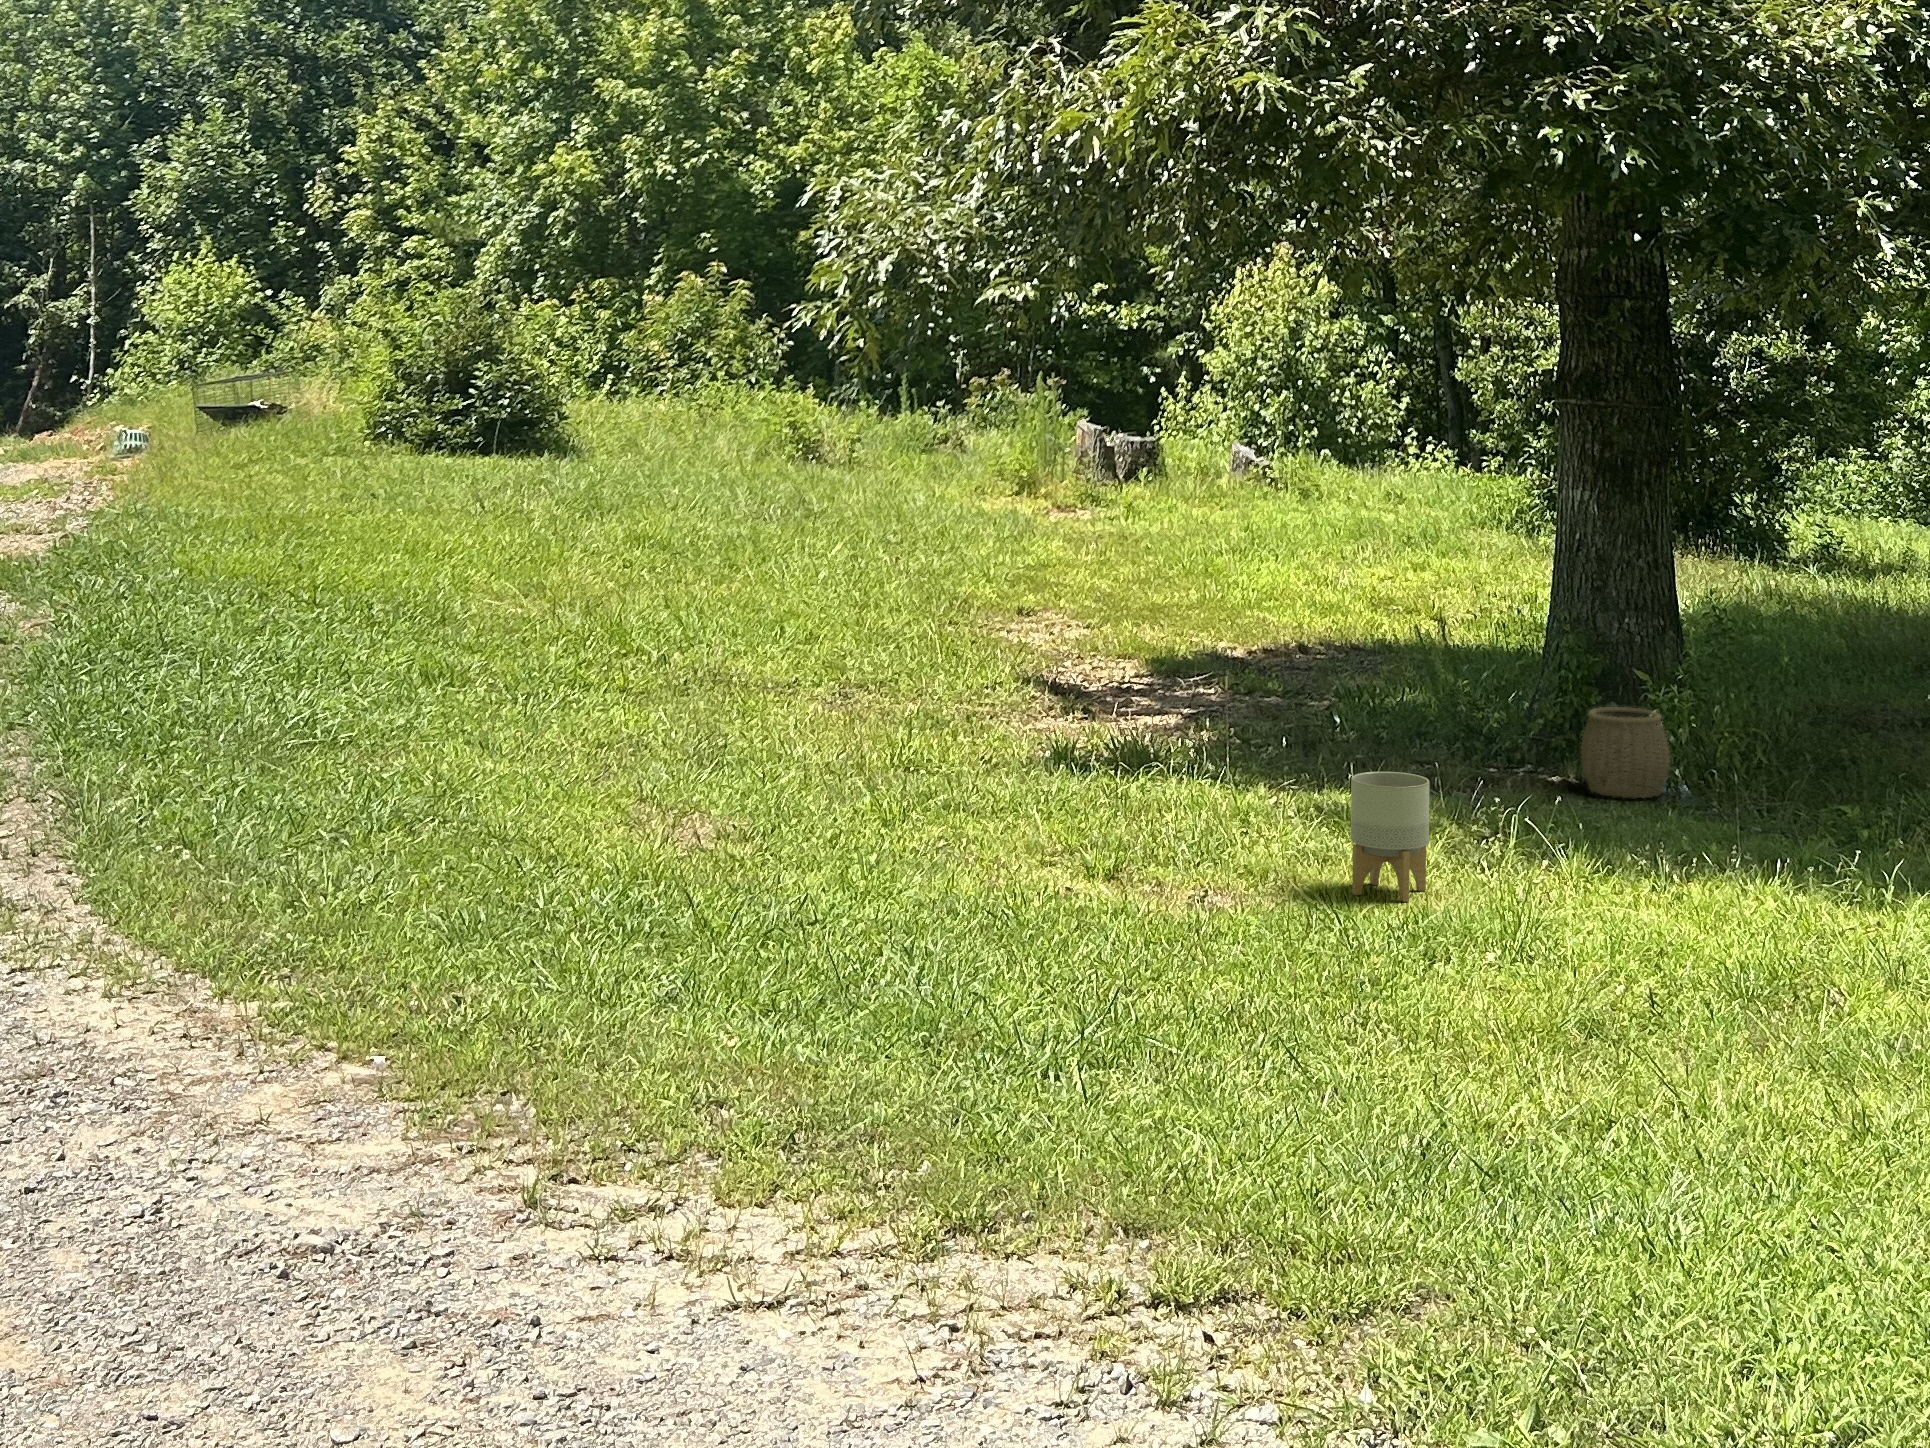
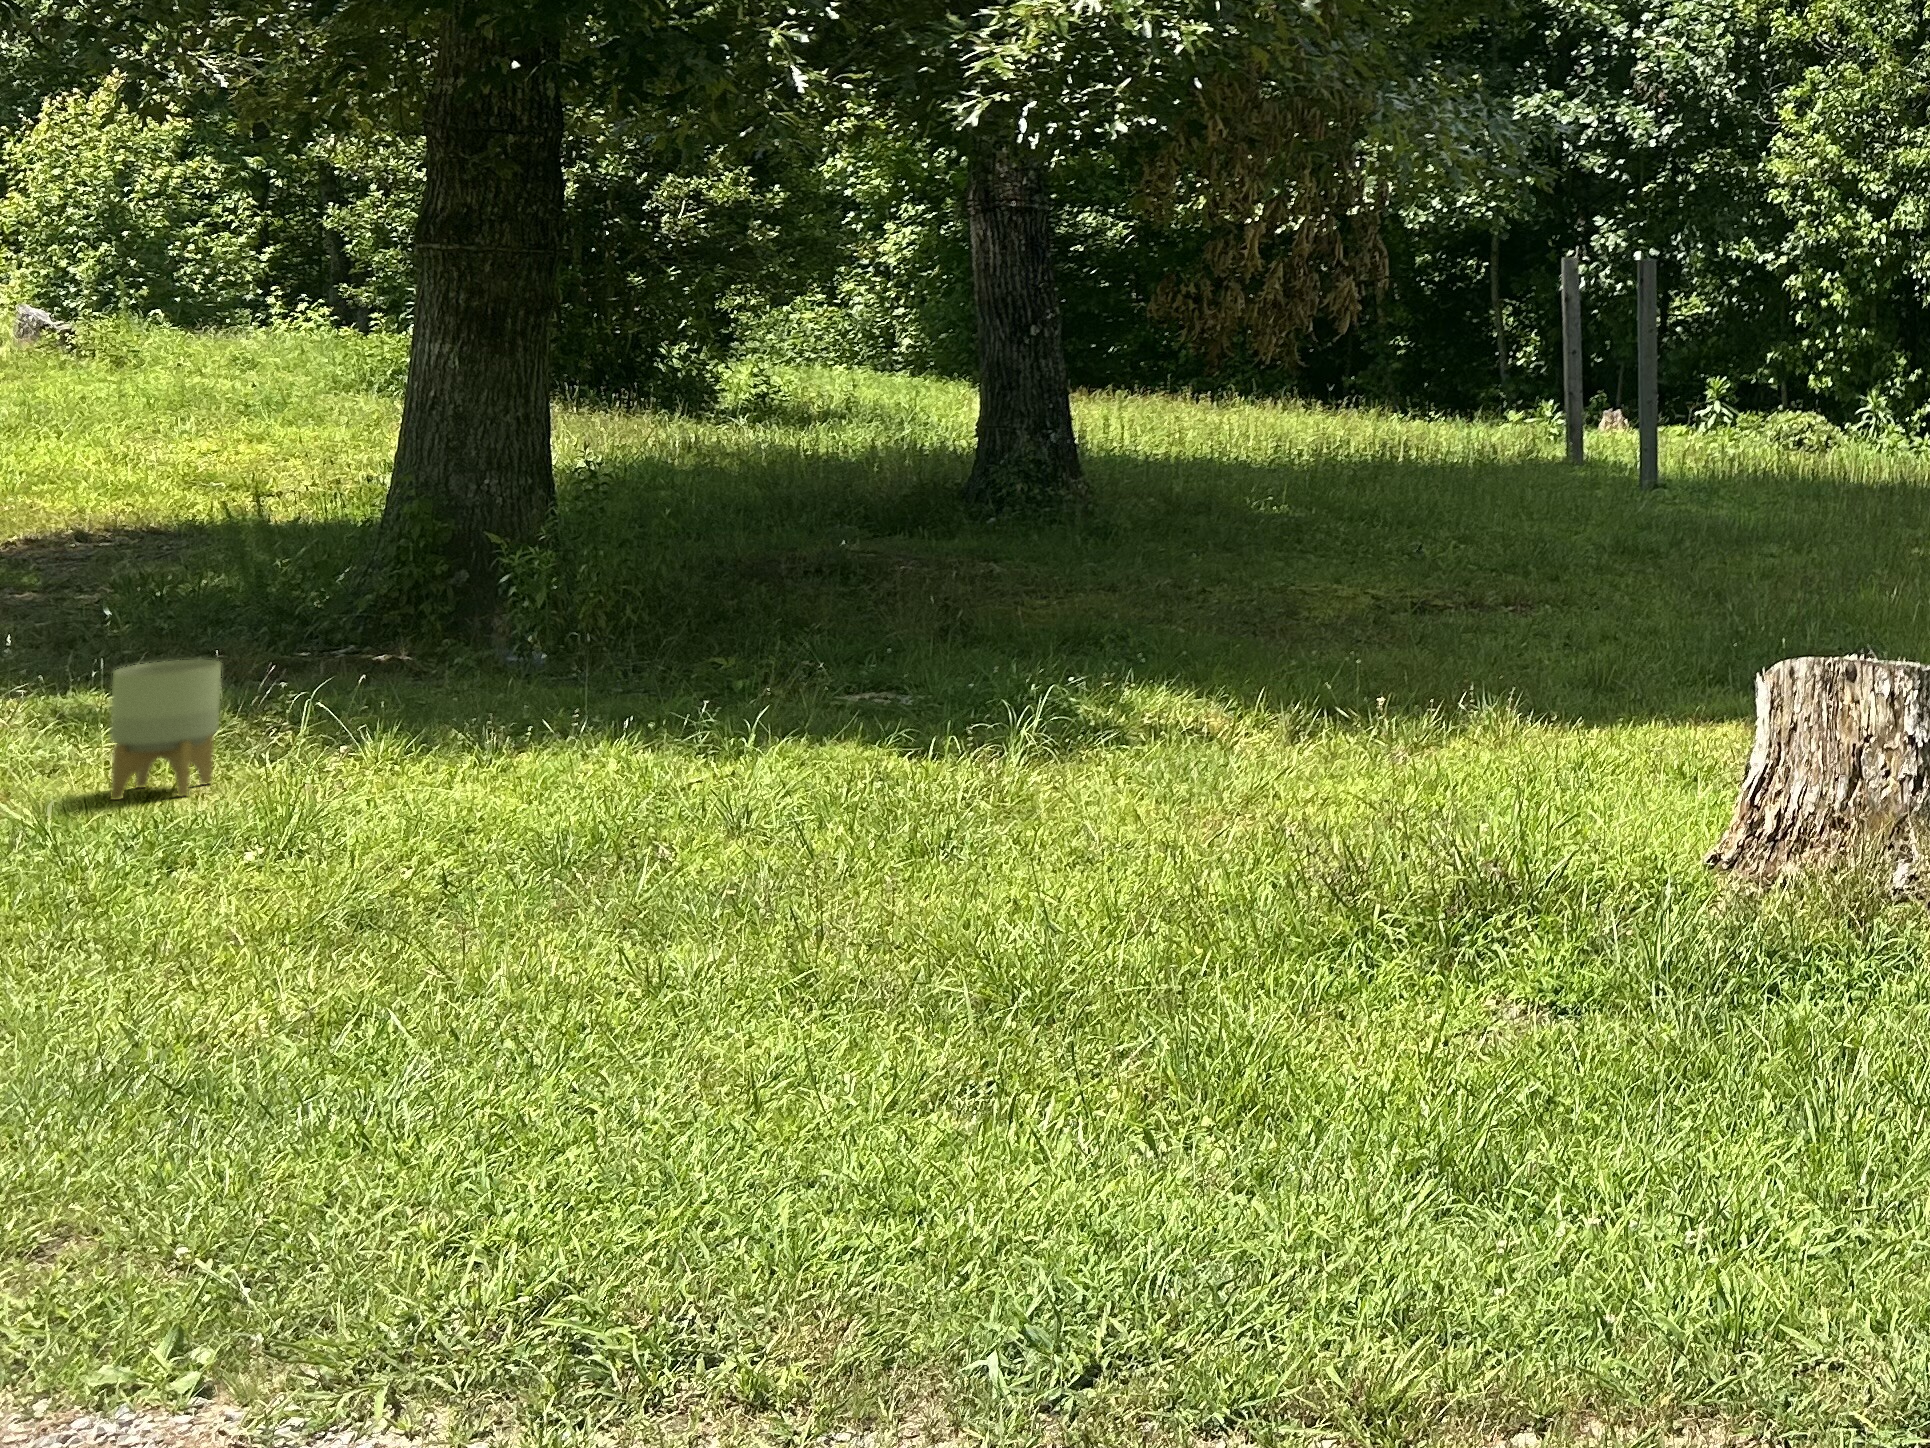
woven basket: present [1581,707,1670,799] -> none [424,581,538,677]

